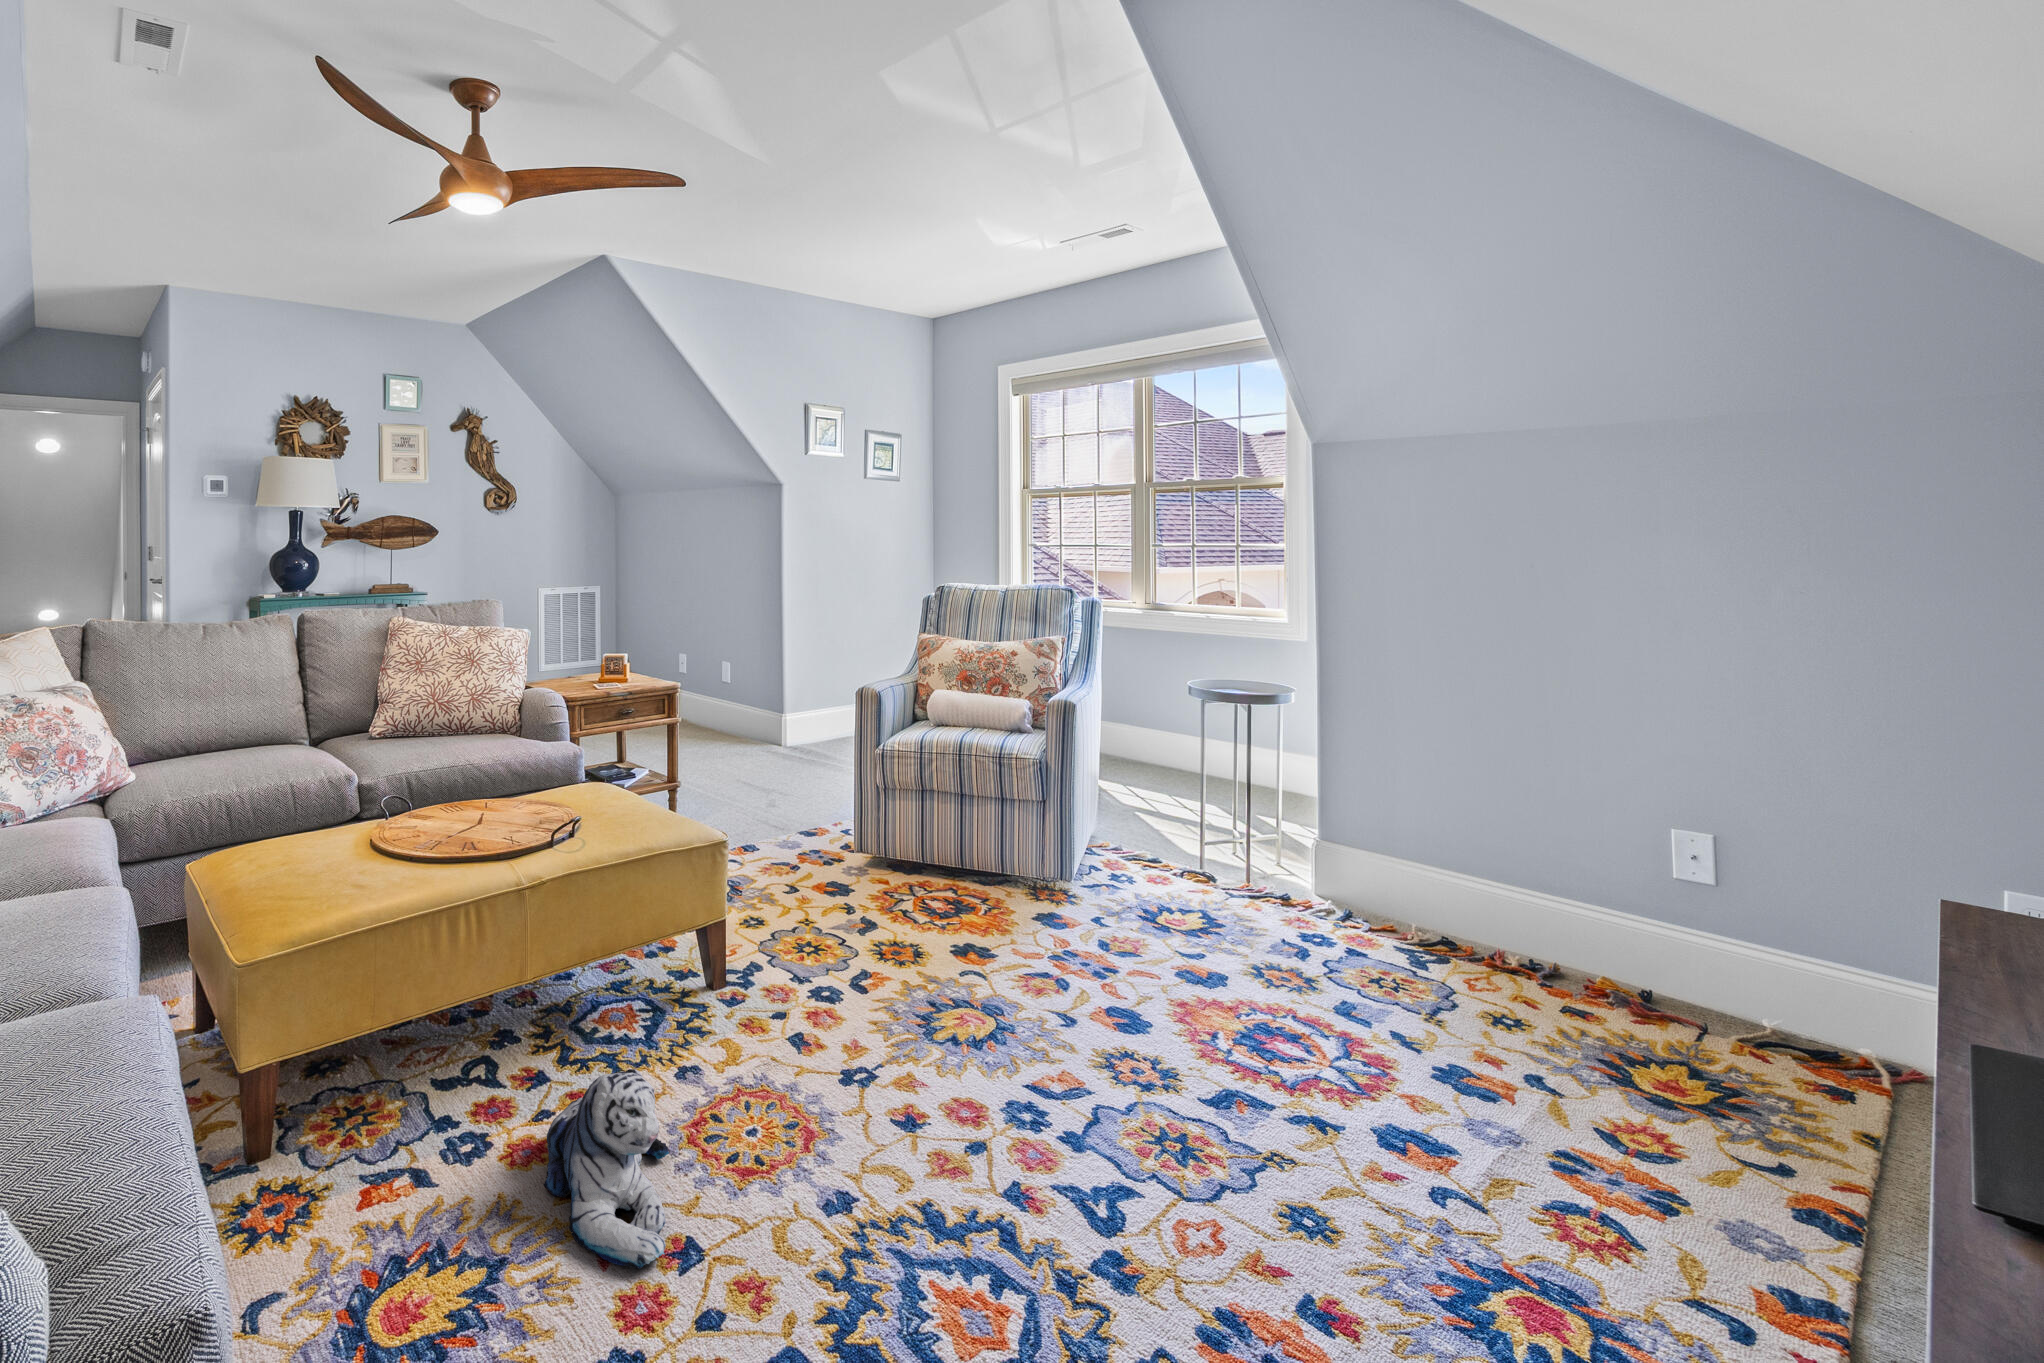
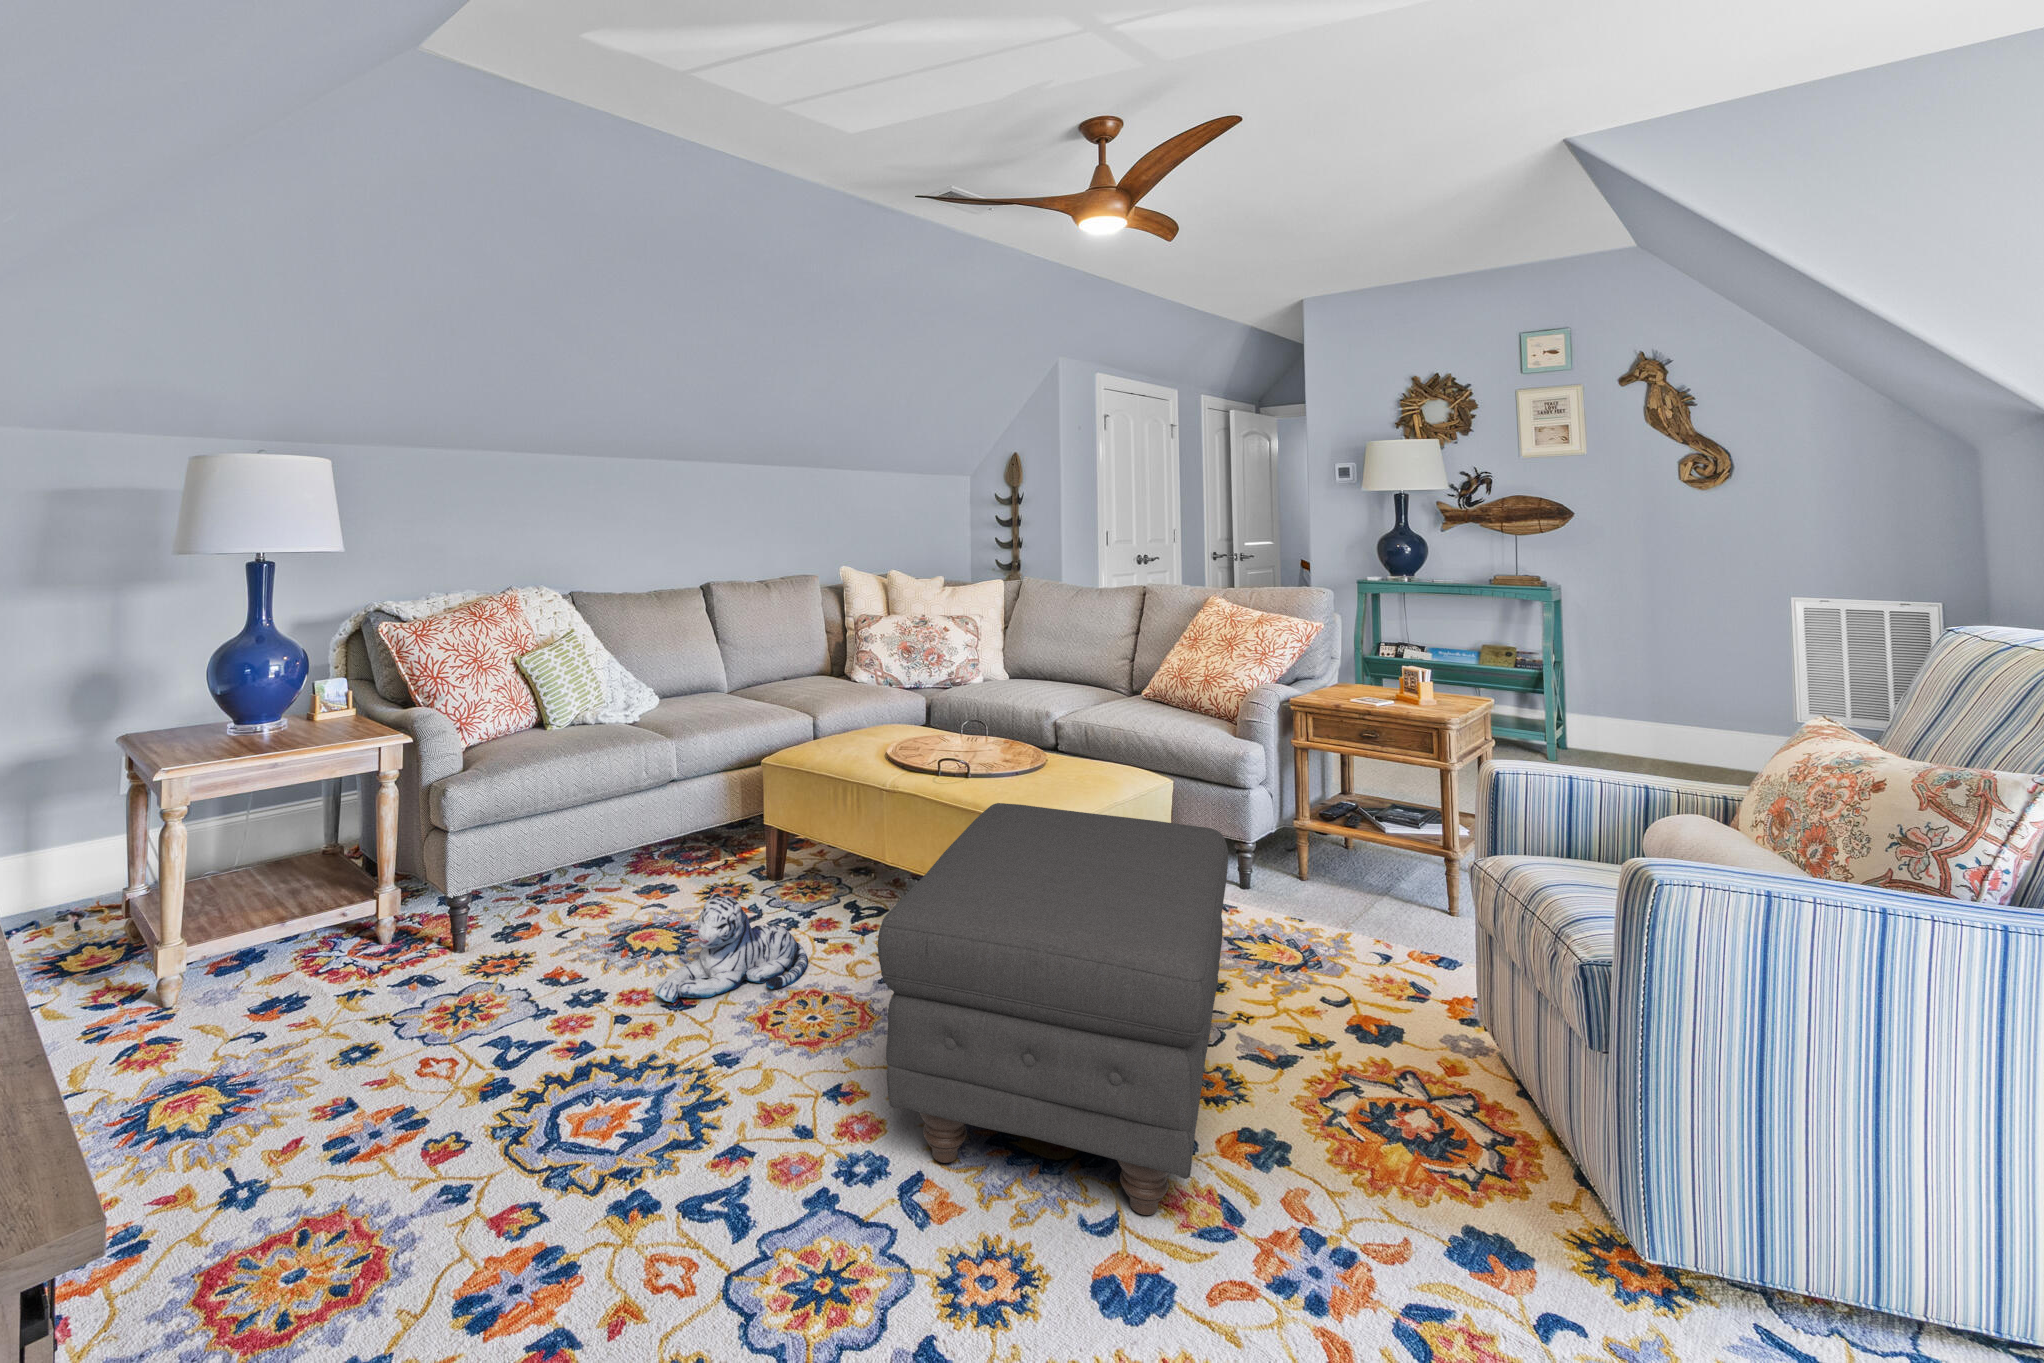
ottoman: none [727,768,1112,1073] -> present [878,803,1228,1215]

